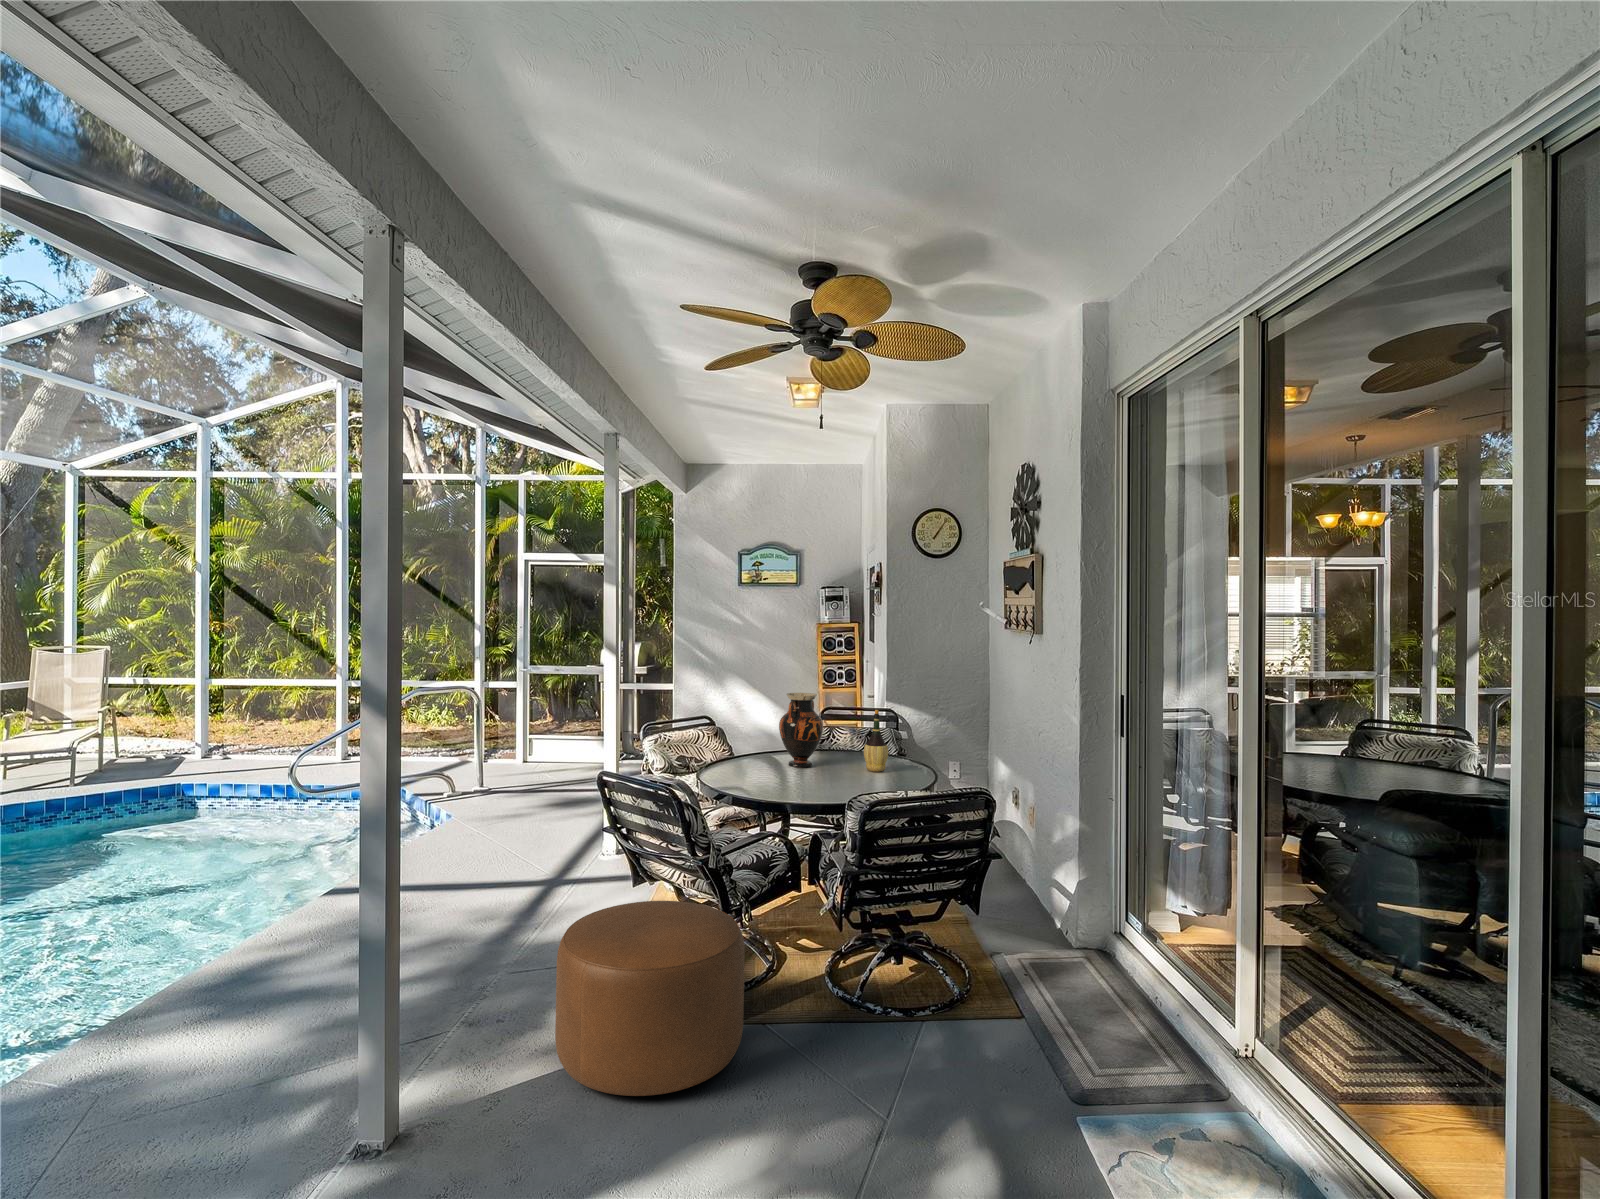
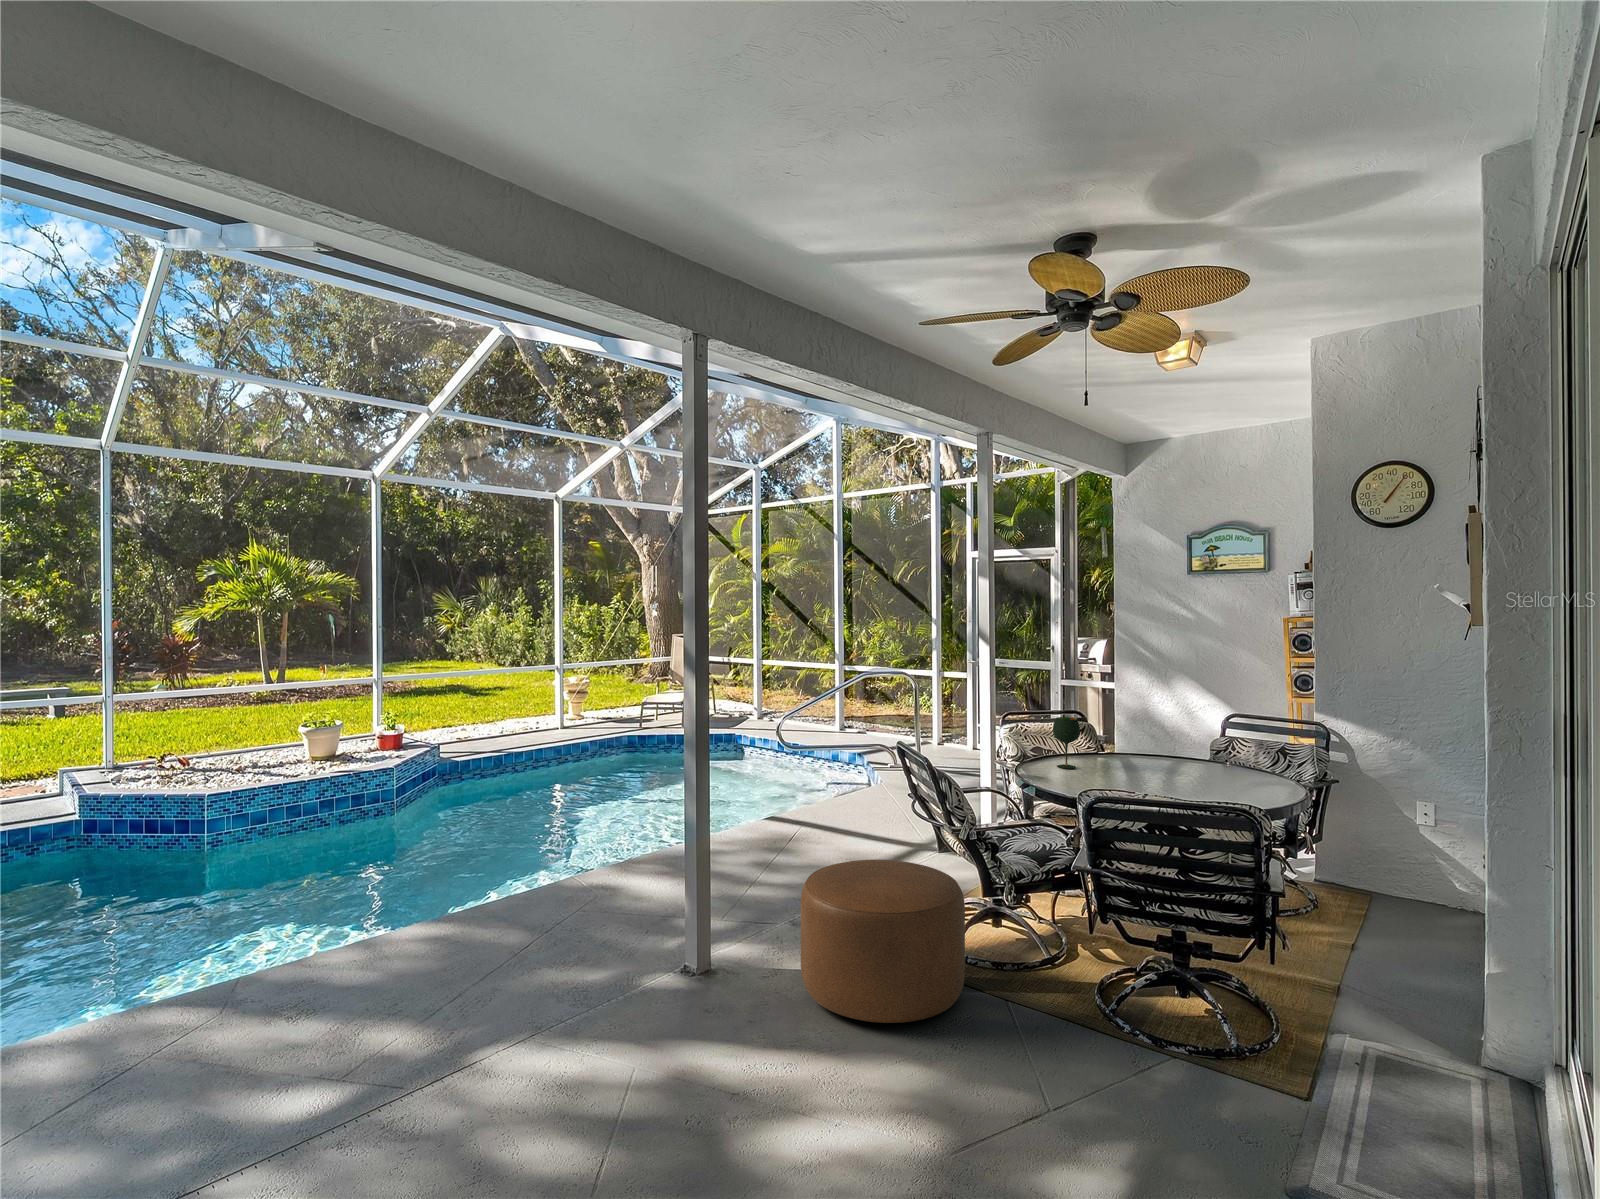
vase: present [779,693,823,768] -> none [1110,687,1161,767]
wine bottle: present [864,710,888,772] -> none [1207,711,1238,781]
wine glass: none [742,726,768,776] -> present [1053,717,1080,769]

